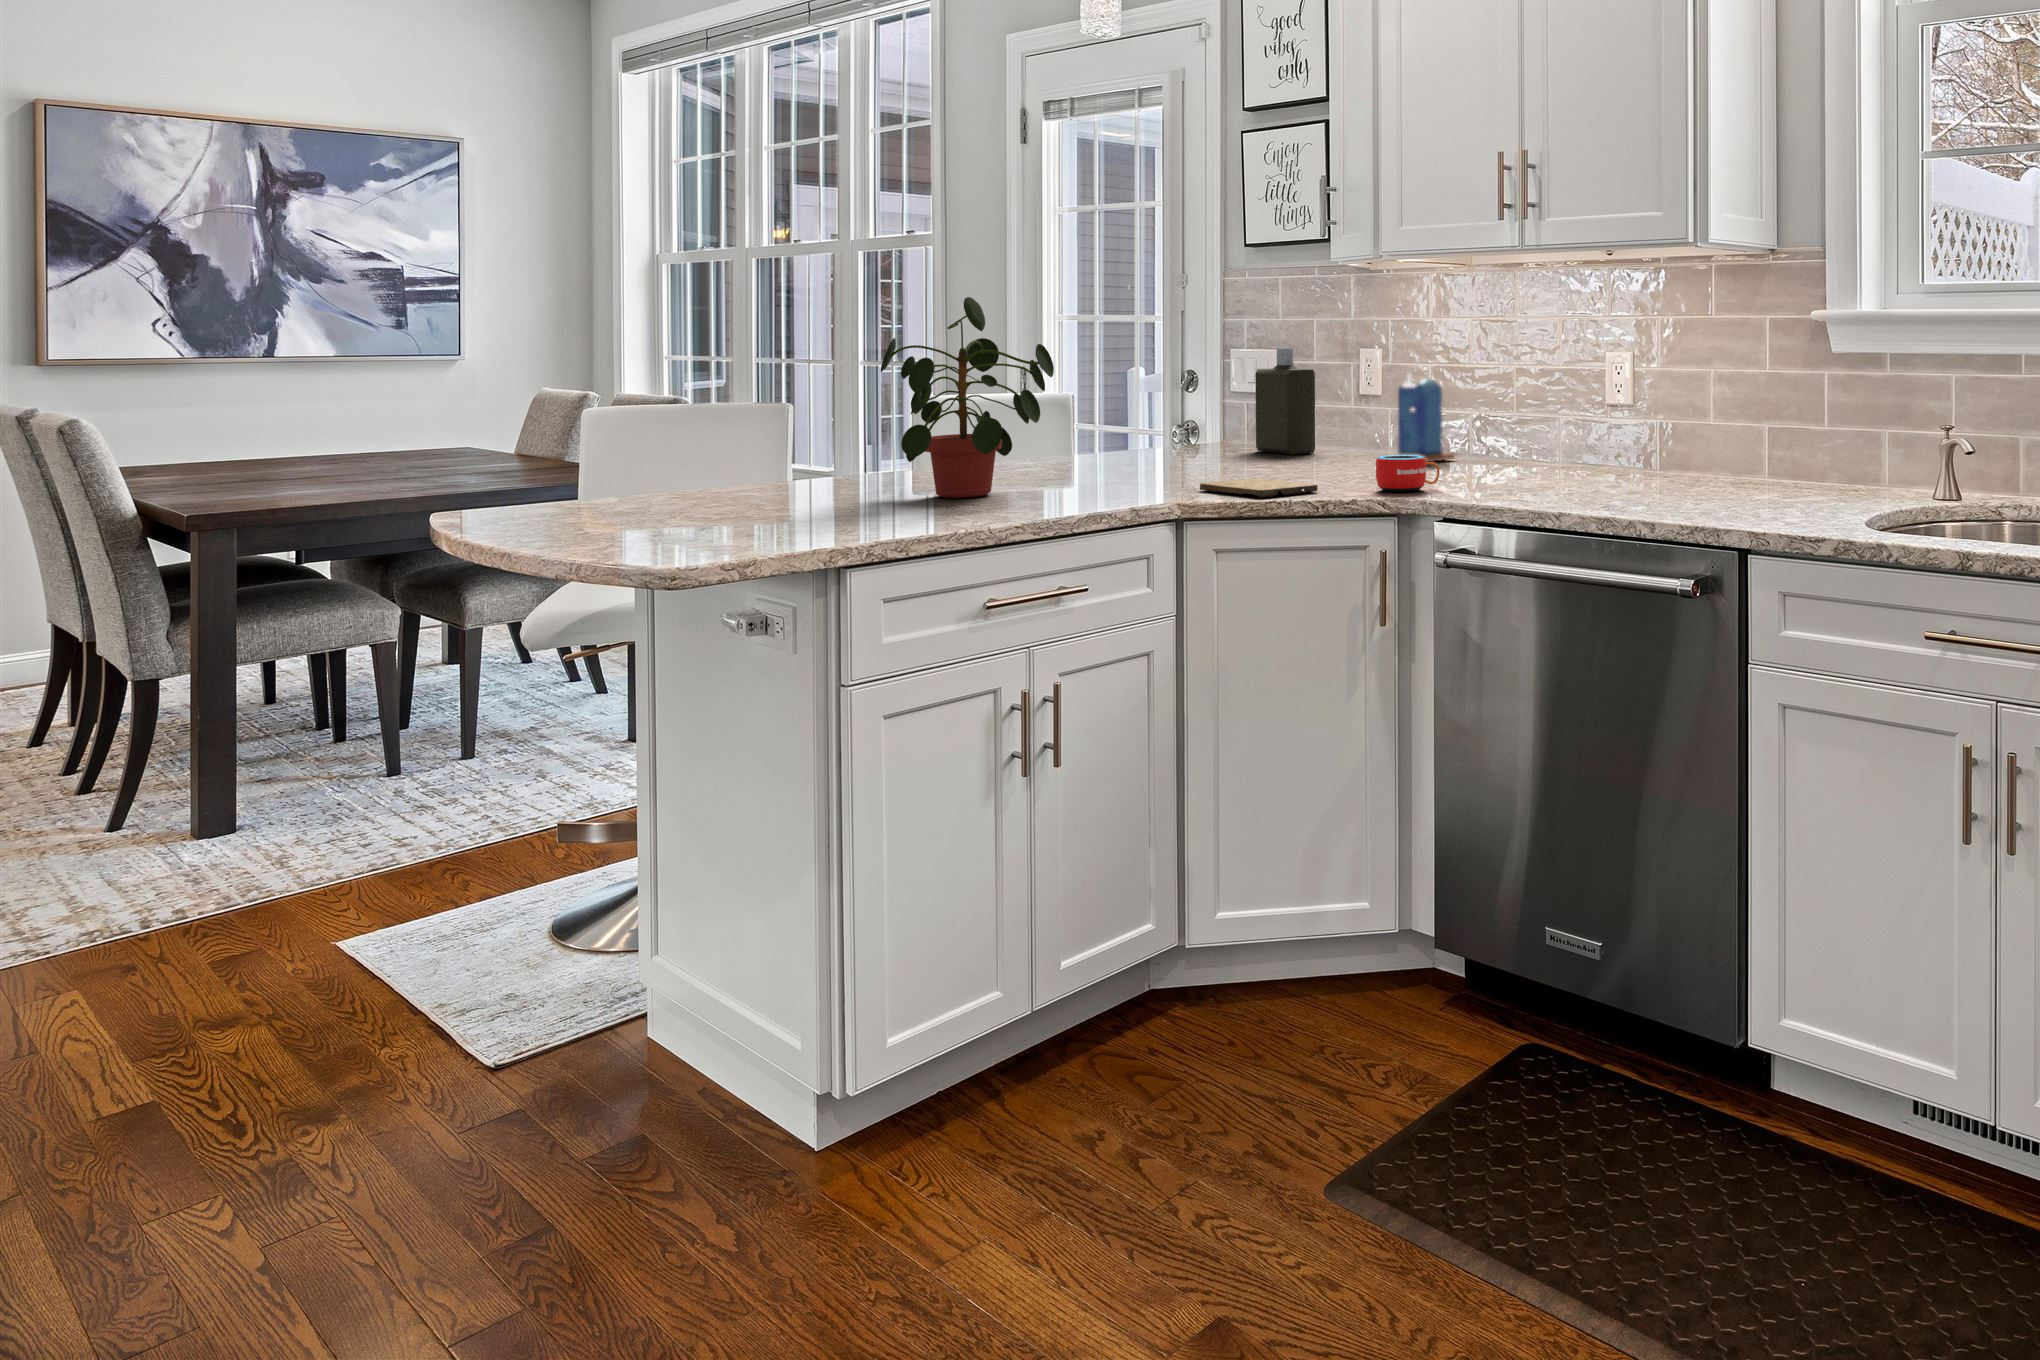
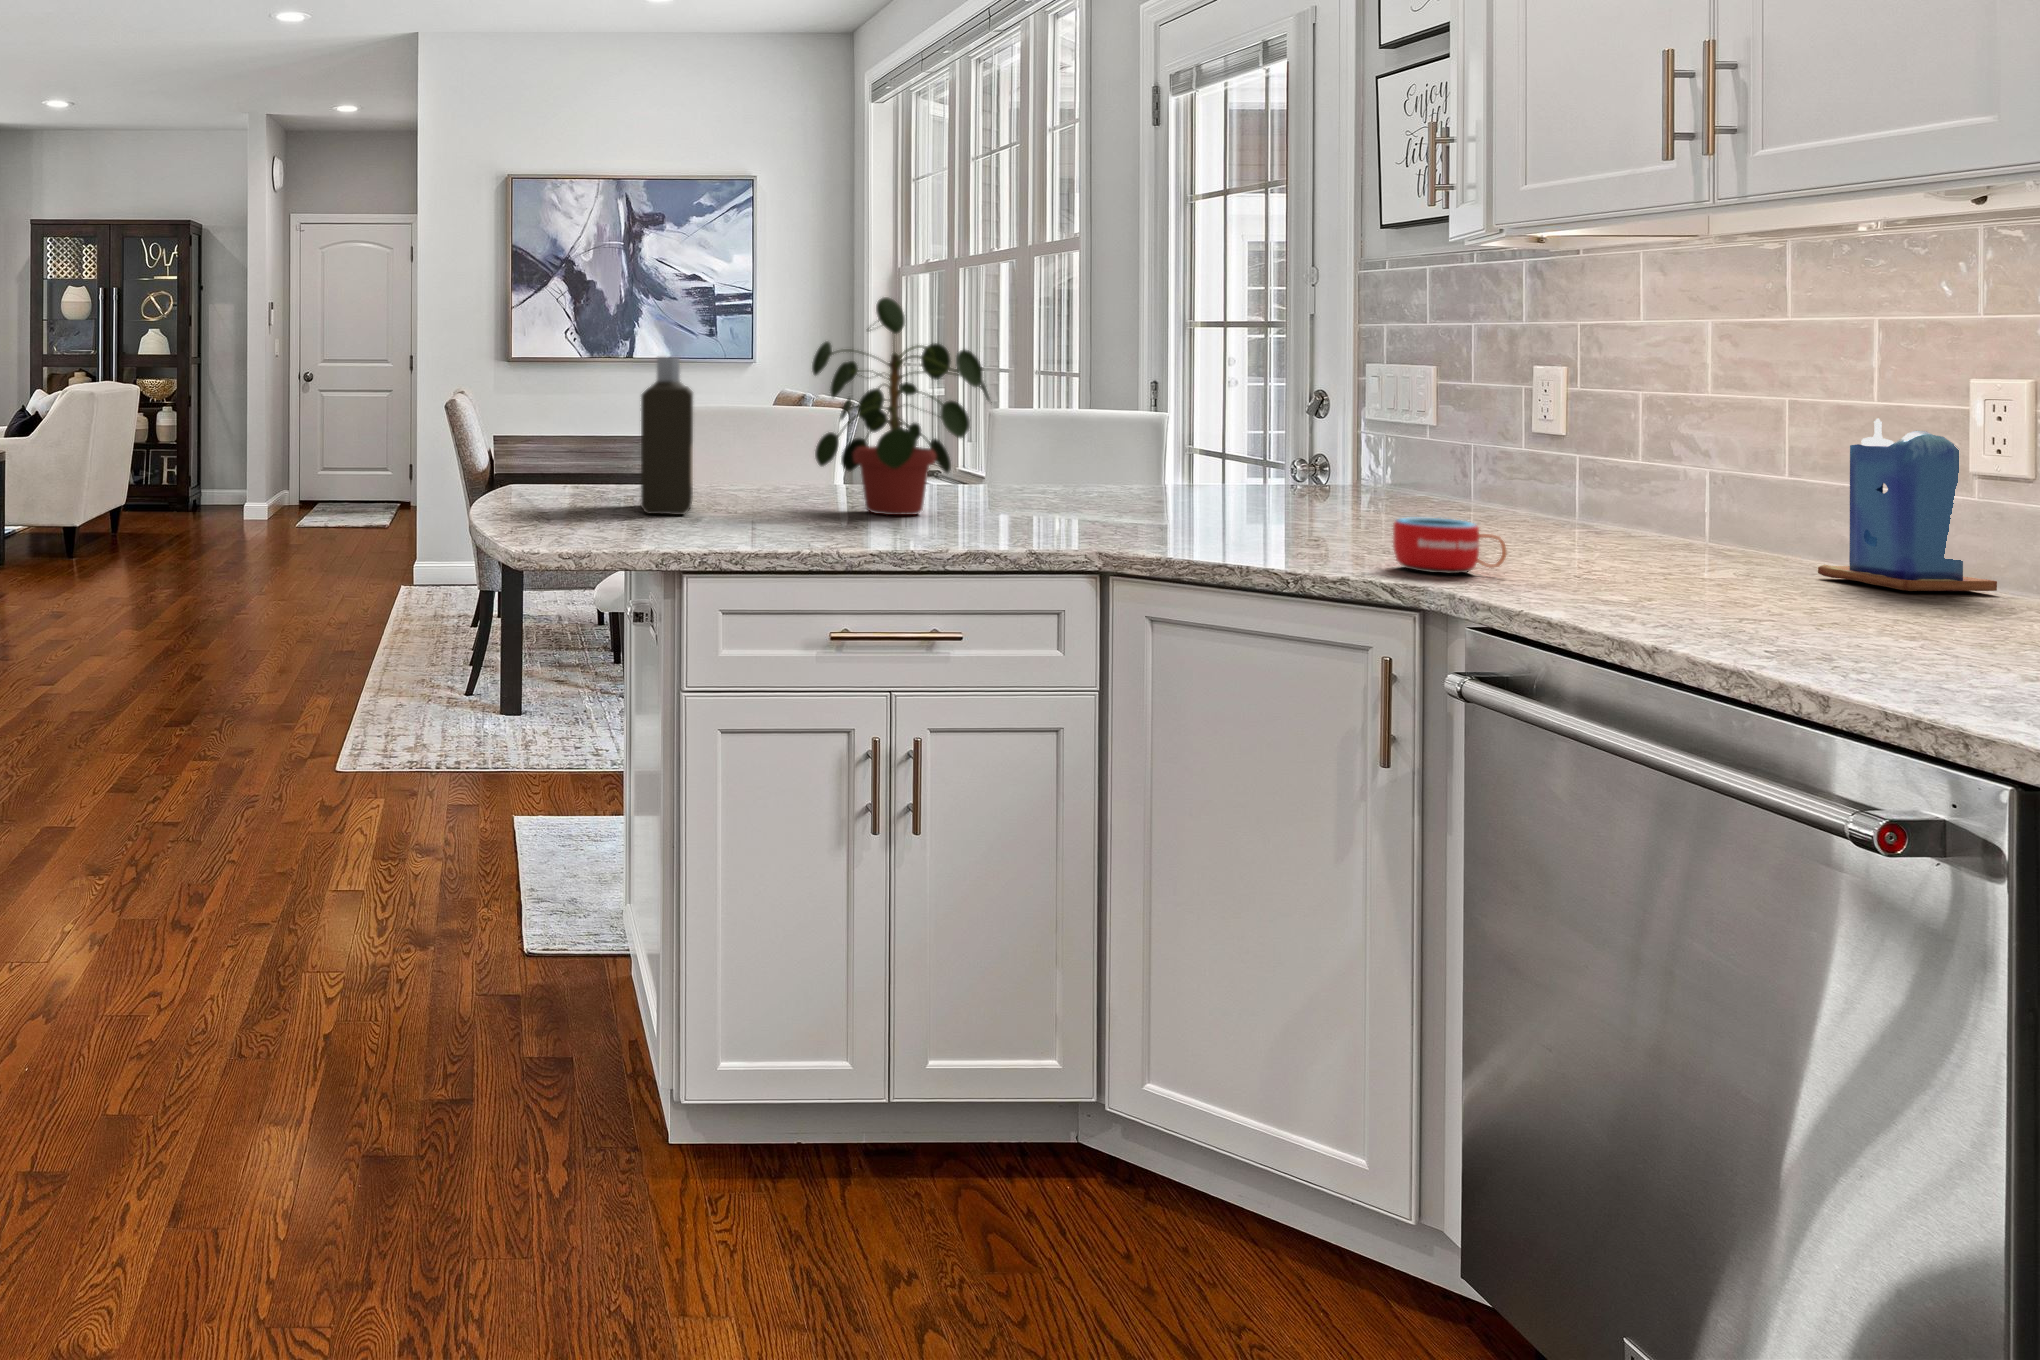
bottle: present [1256,348,1315,454] -> present [641,357,693,515]
candle: present [1398,374,1455,462] -> present [1818,419,1997,591]
cutting board: present [1200,478,1317,497] -> none [1153,528,1302,556]

